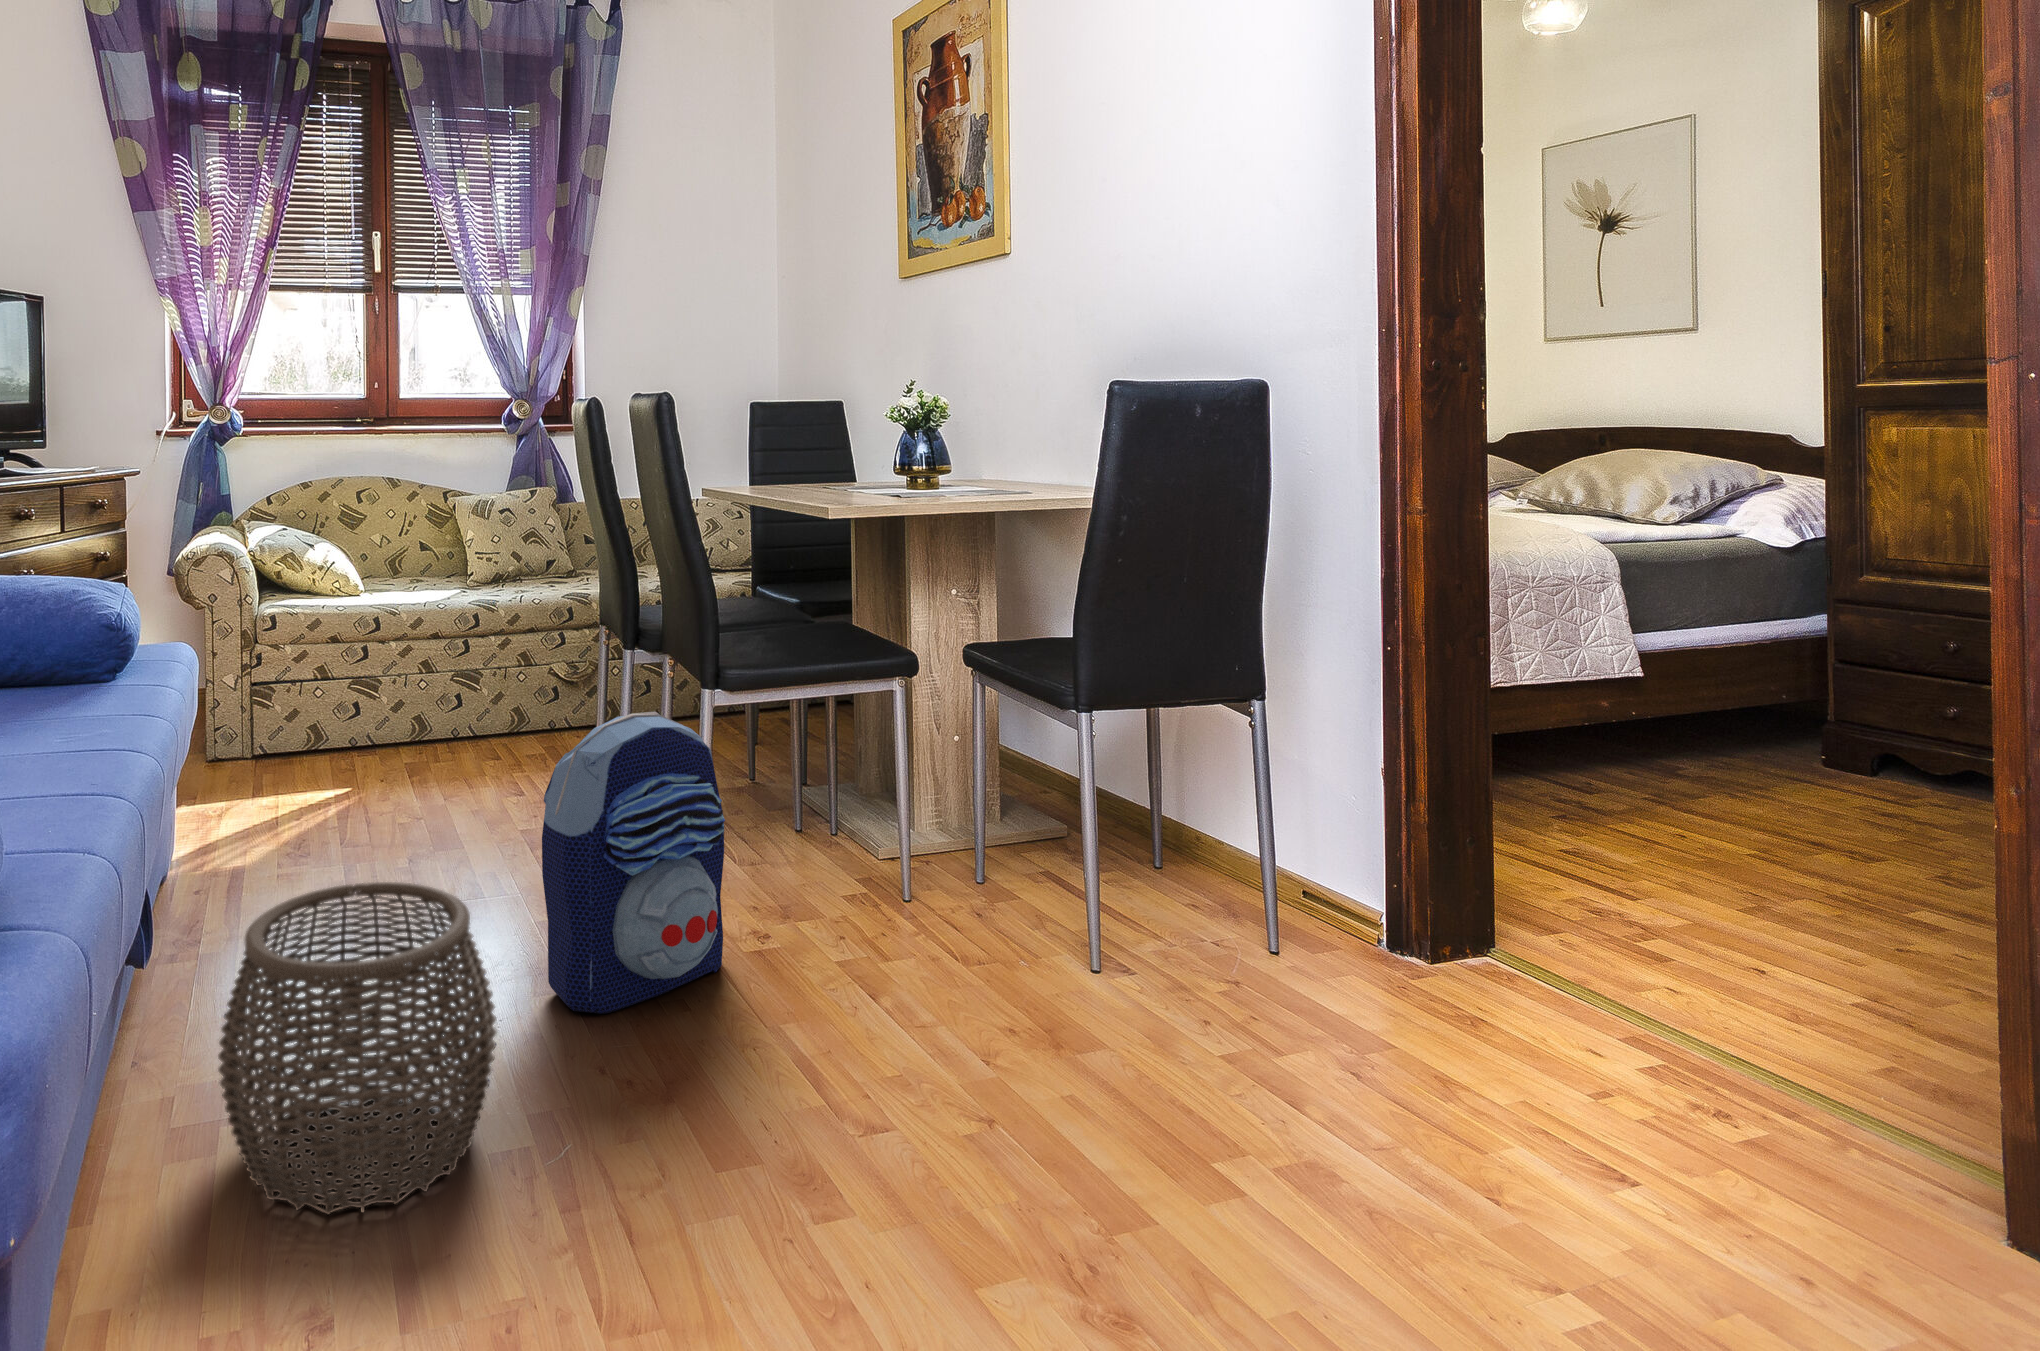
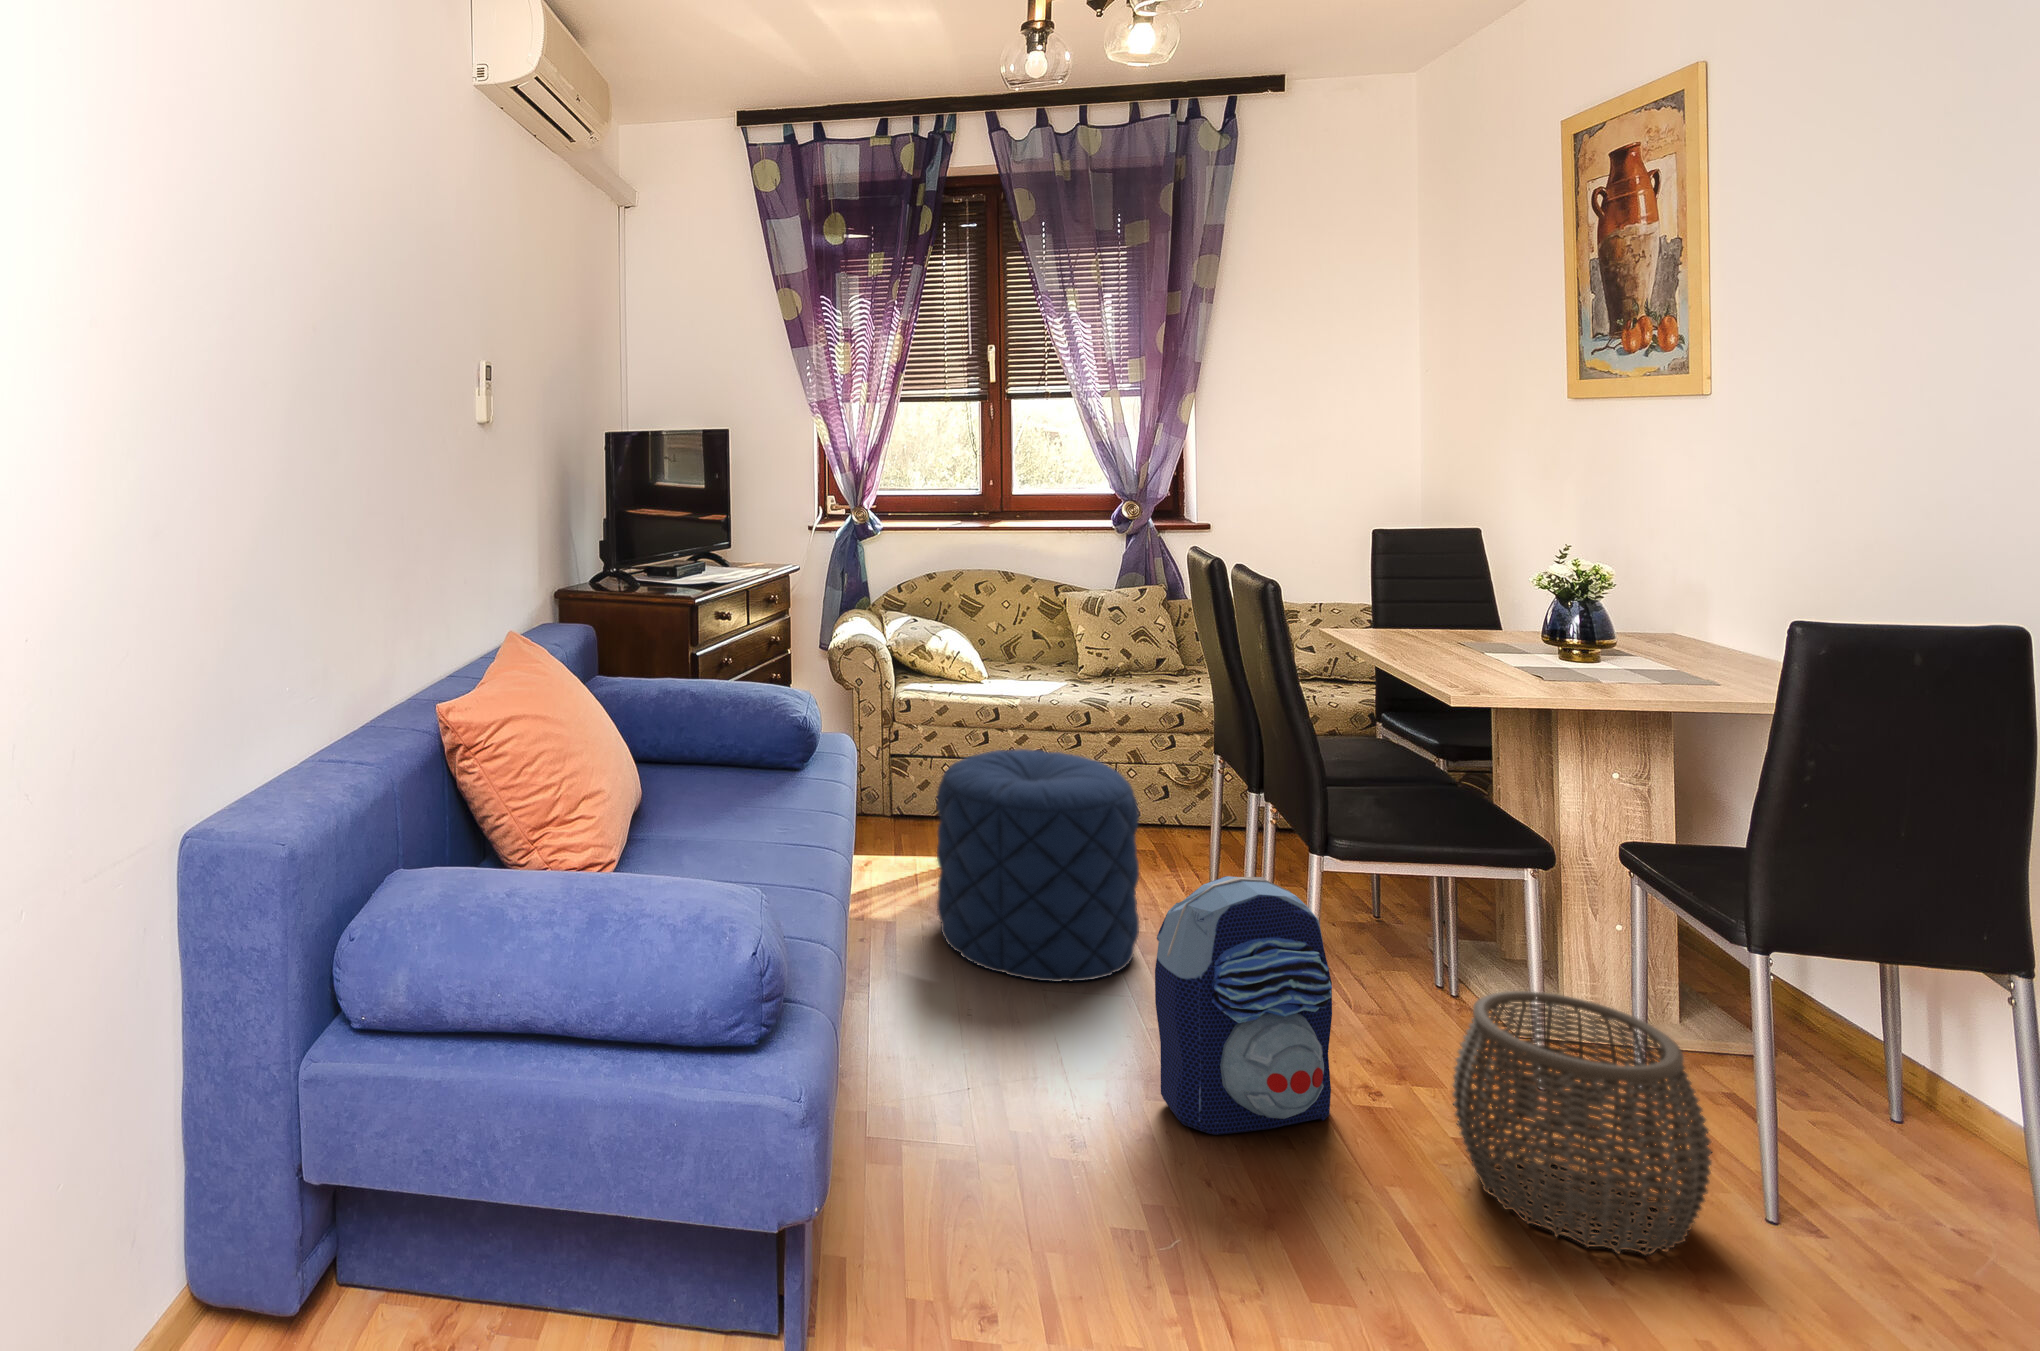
pouf: none [296,637,526,895] -> present [937,749,1139,982]
woven basket: present [218,882,497,1214] -> present [1453,991,1712,1255]

